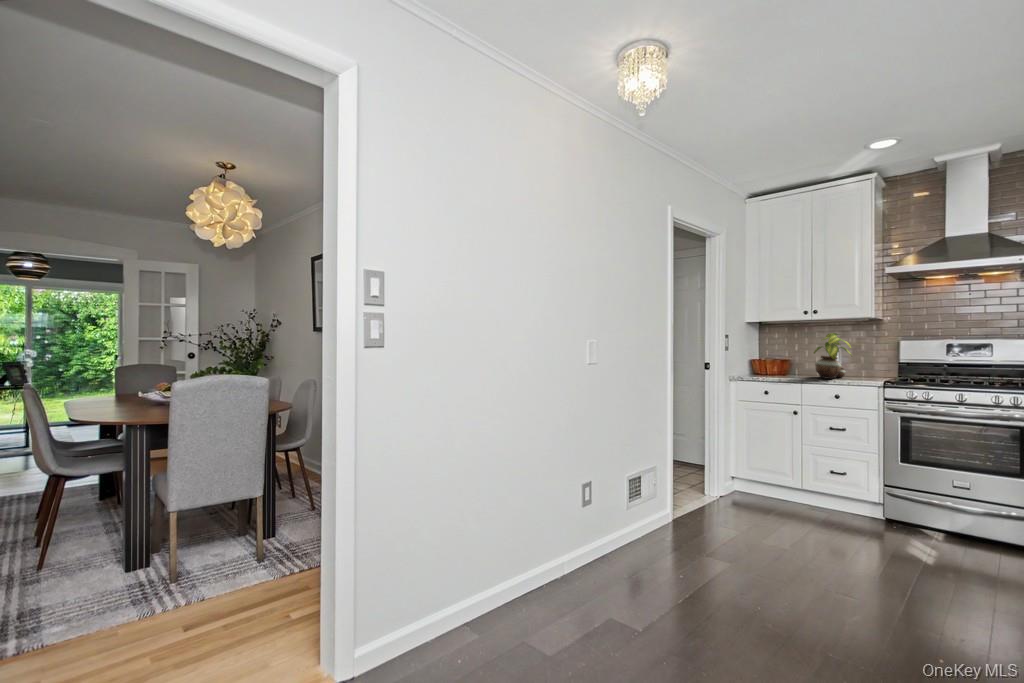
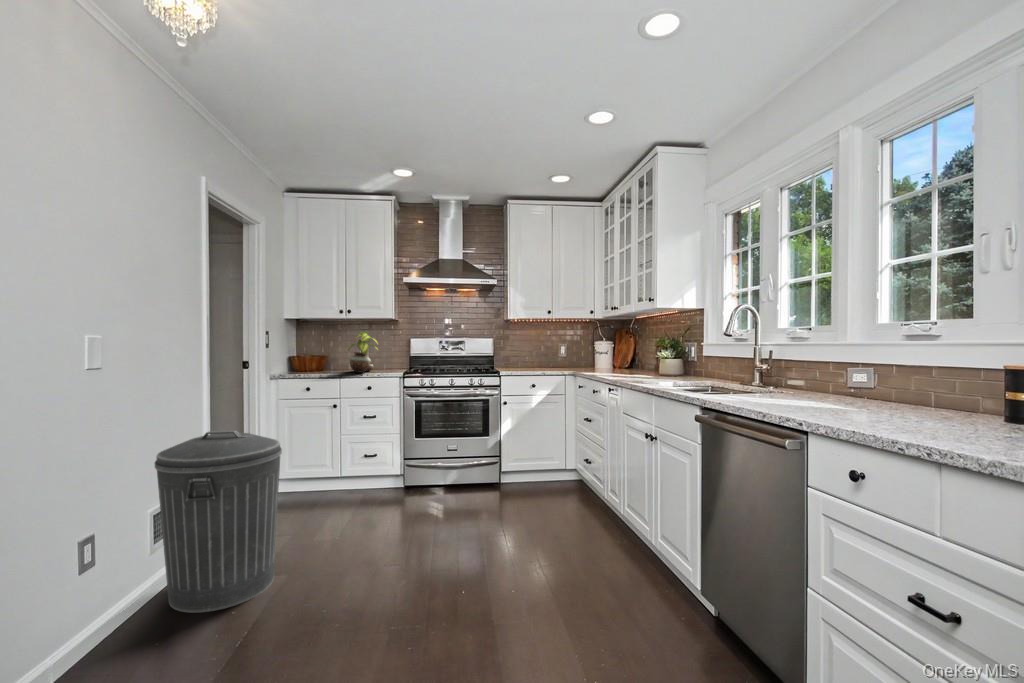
trash can: none [629,419,729,574] -> present [155,431,282,613]

